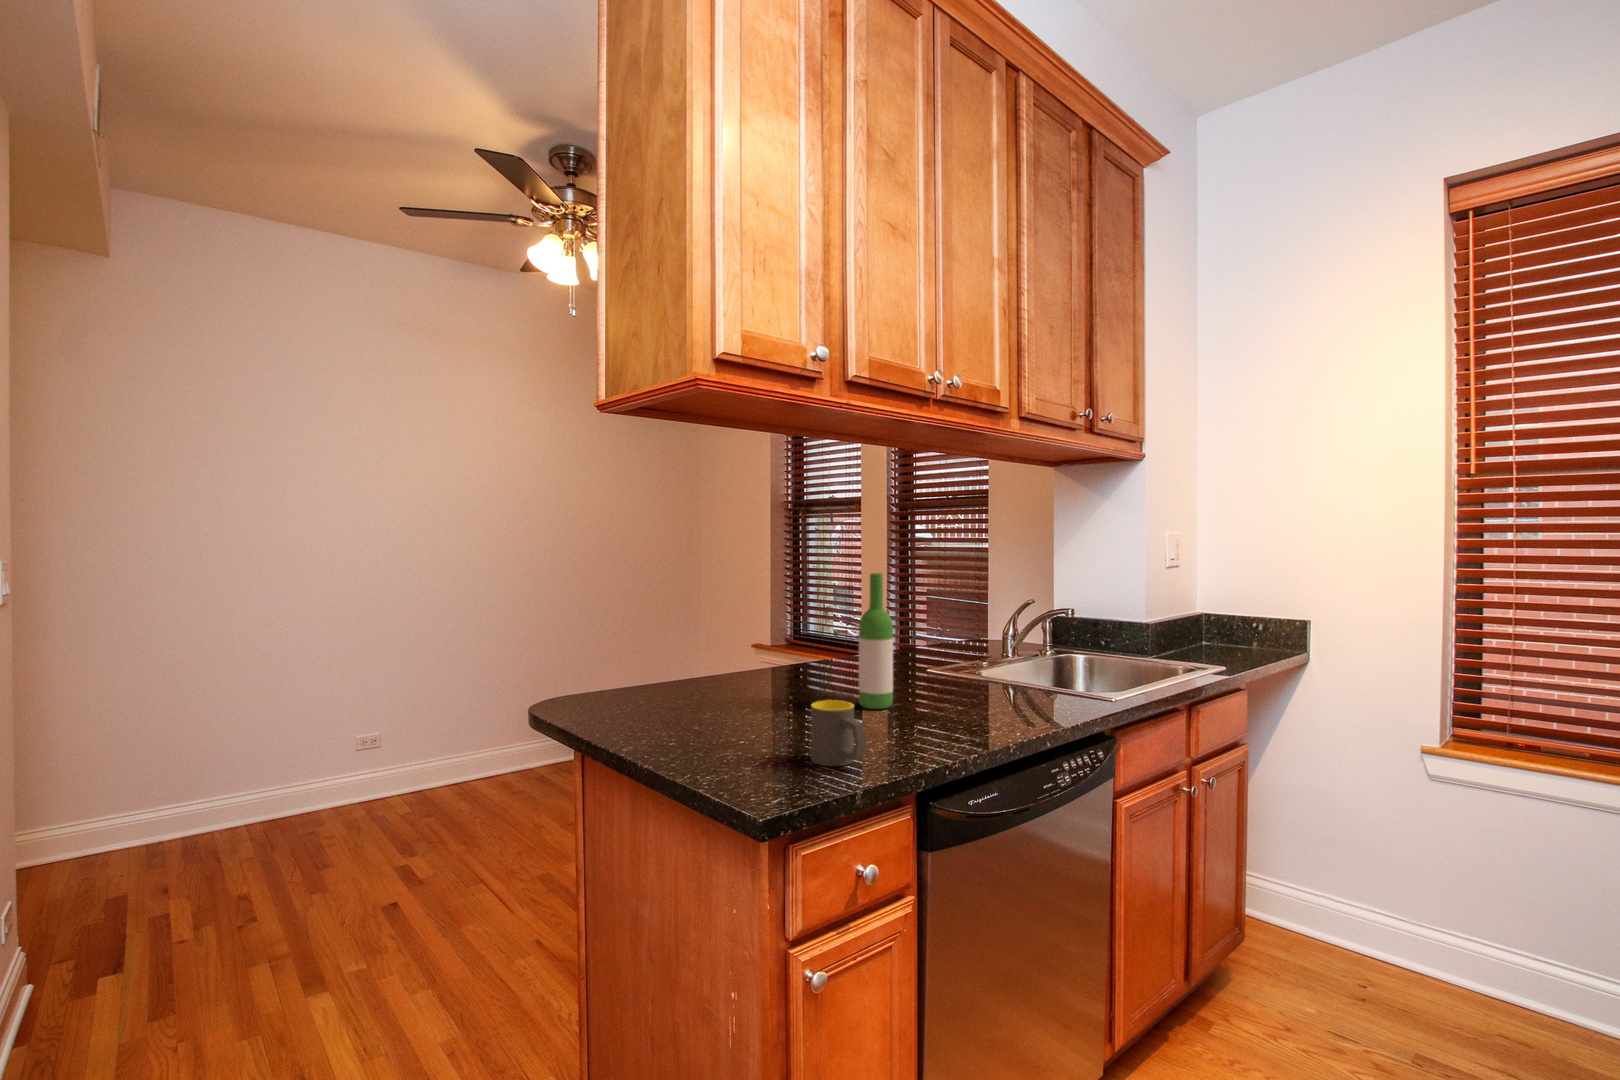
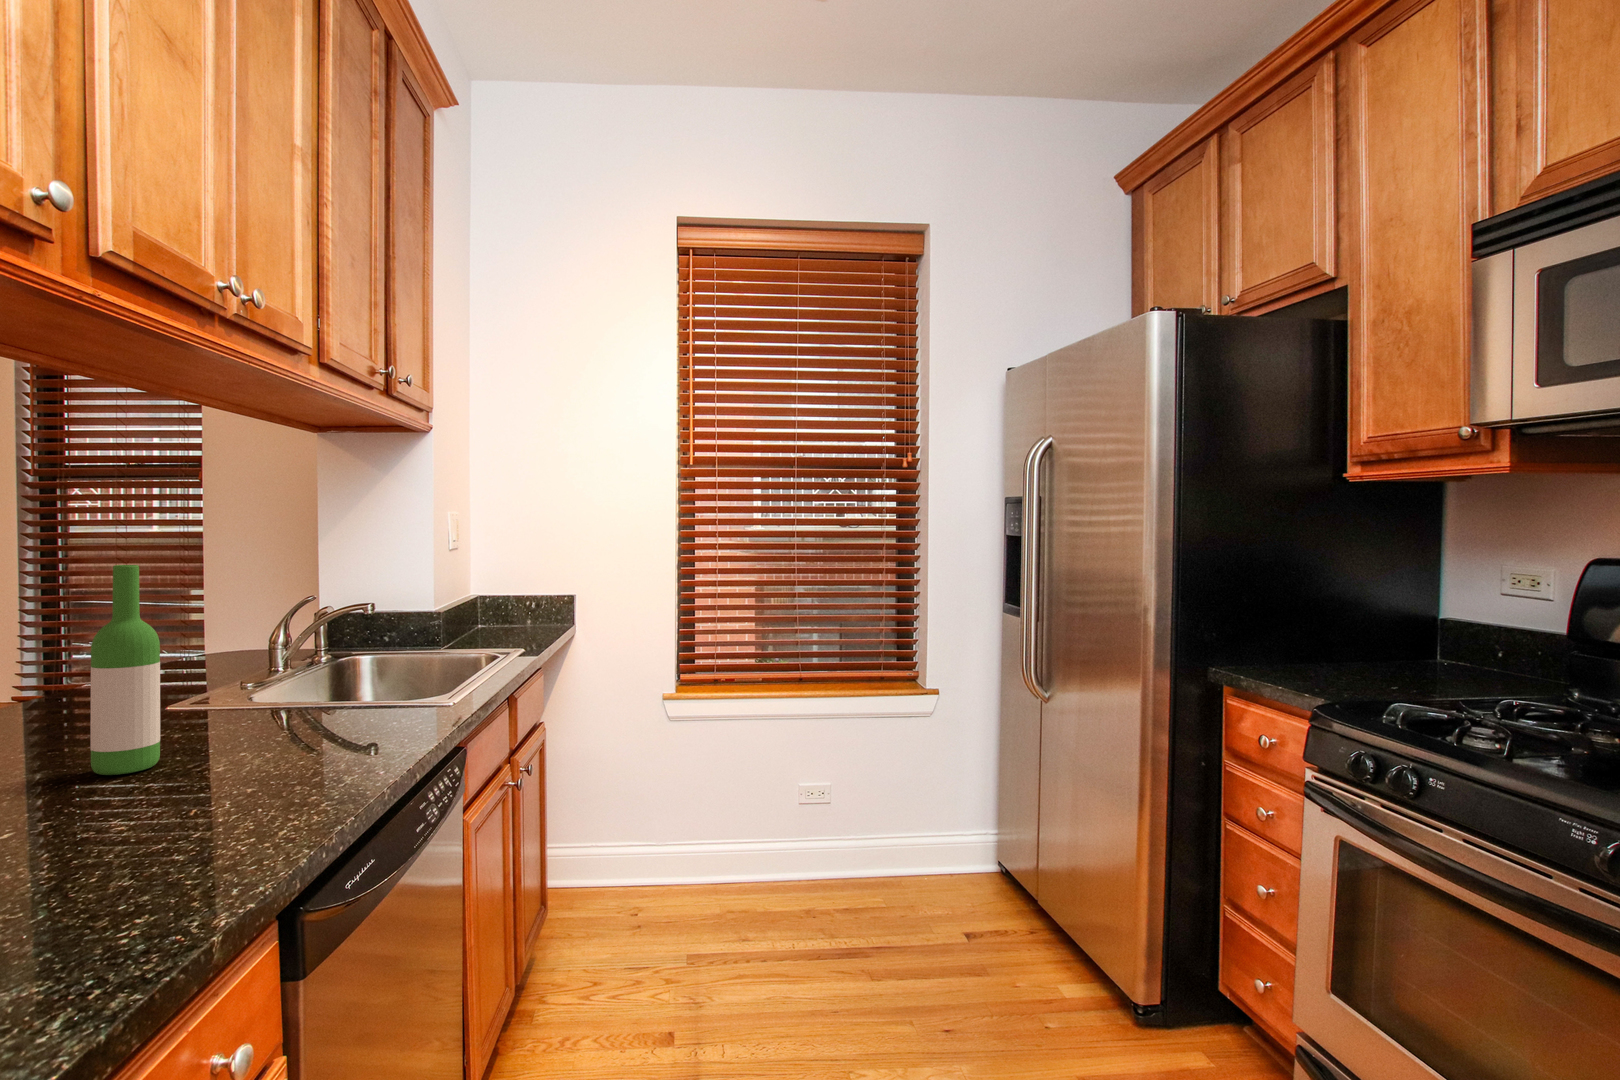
mug: present [811,700,866,766] -> none [93,762,224,873]

